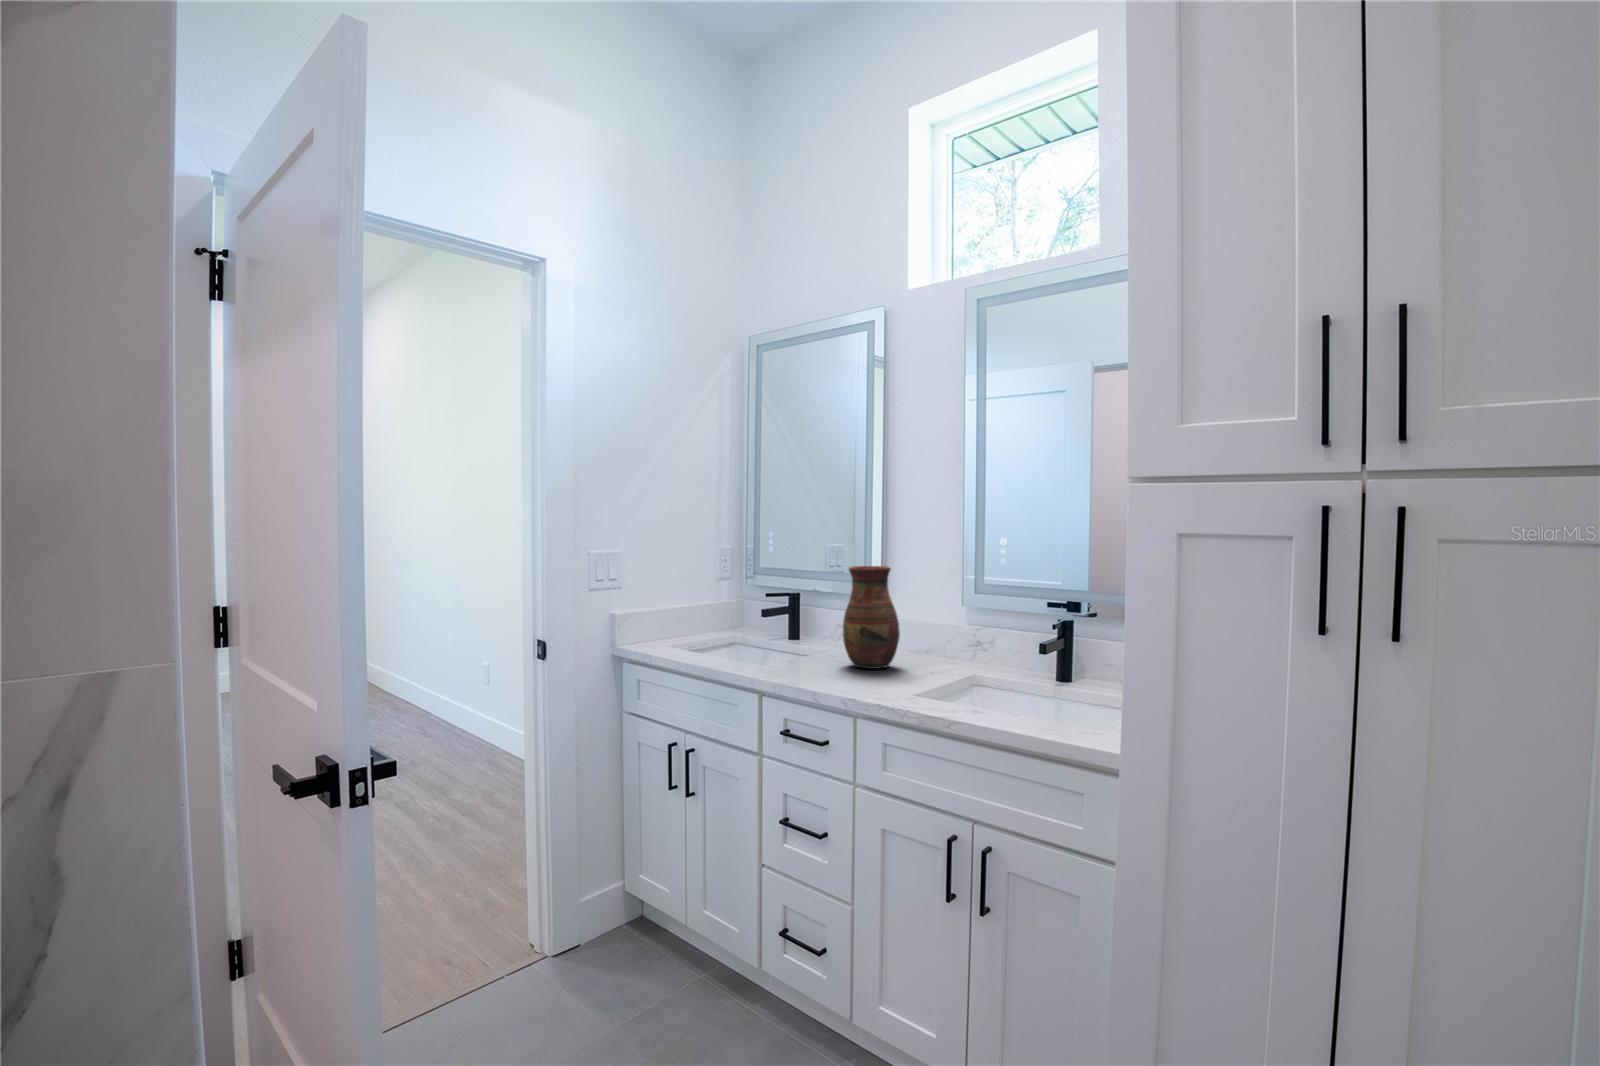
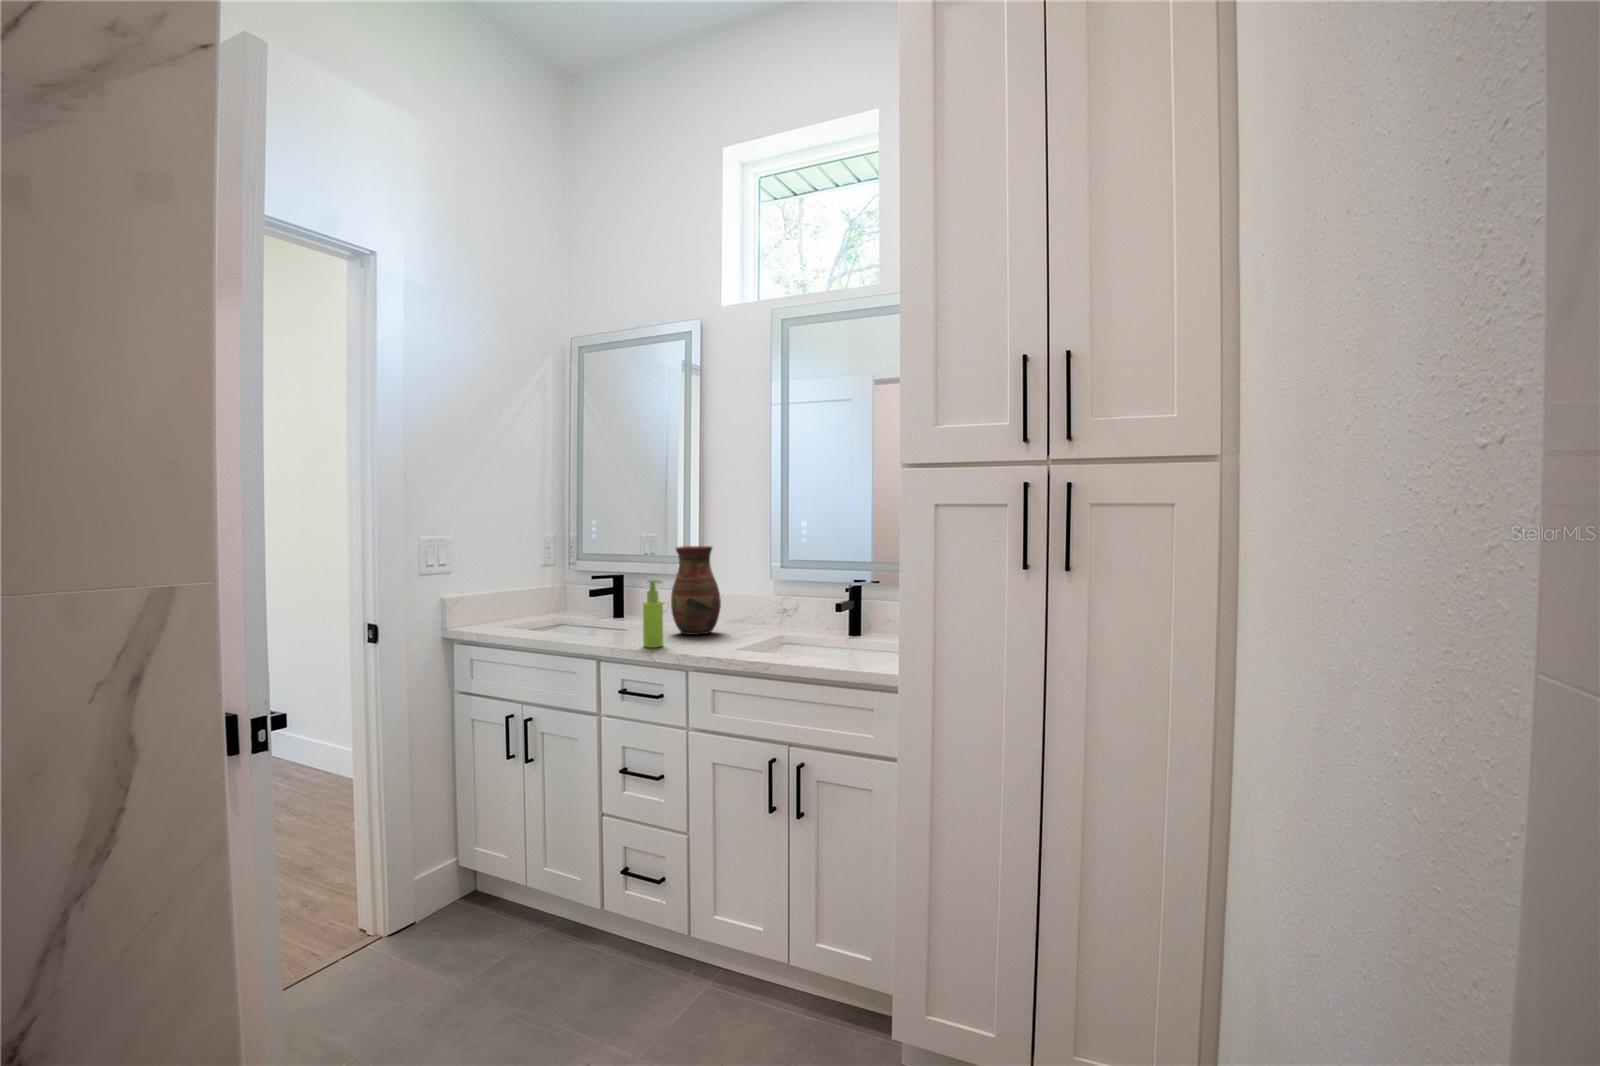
soap dispenser: none [807,607,830,684] -> present [643,580,663,648]

